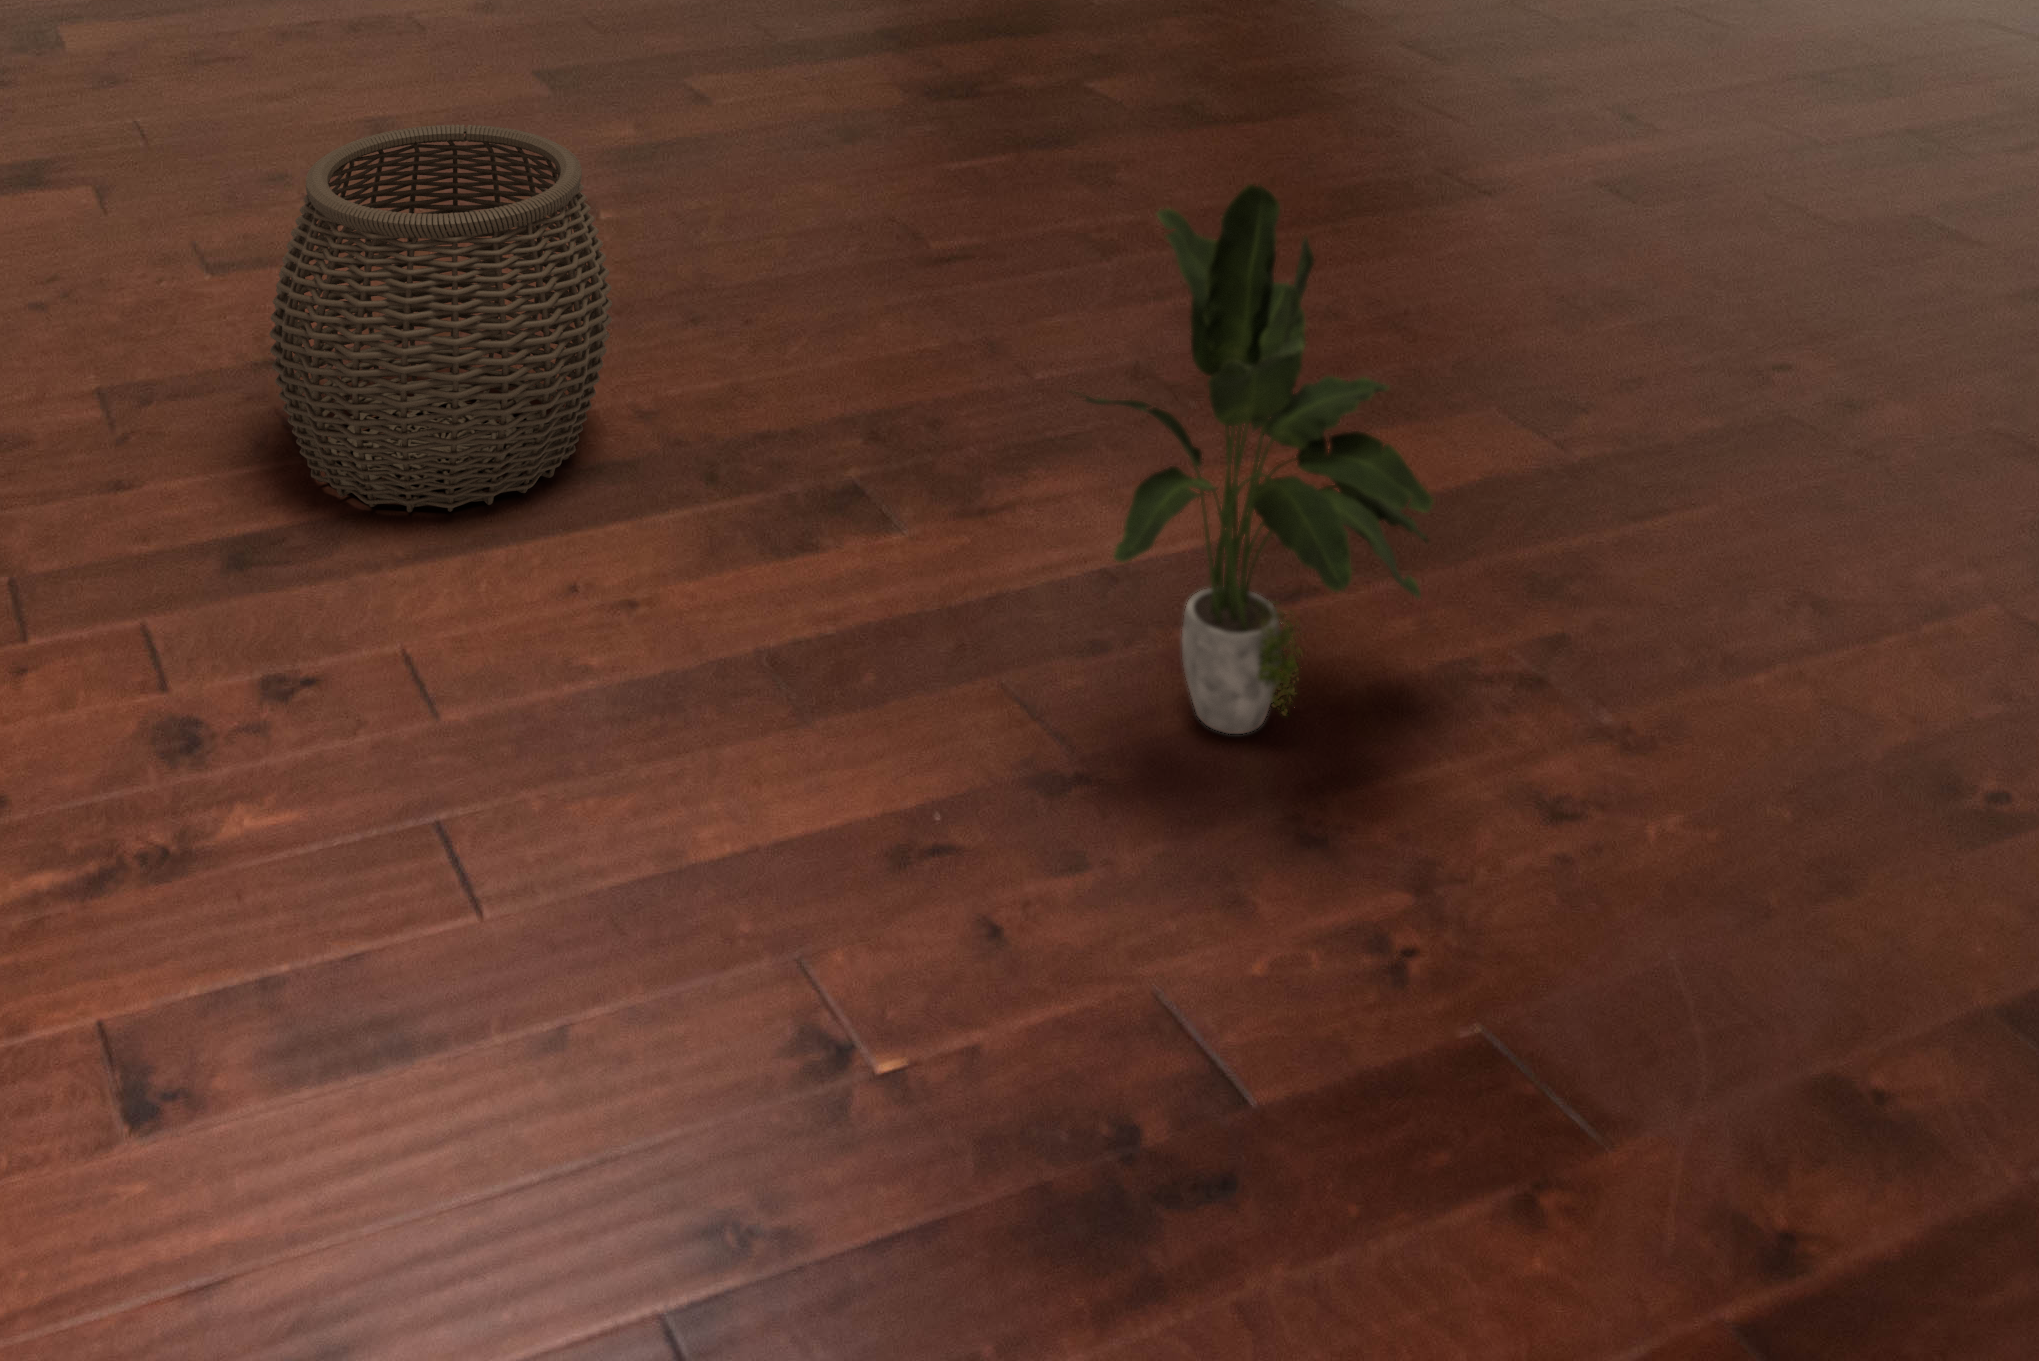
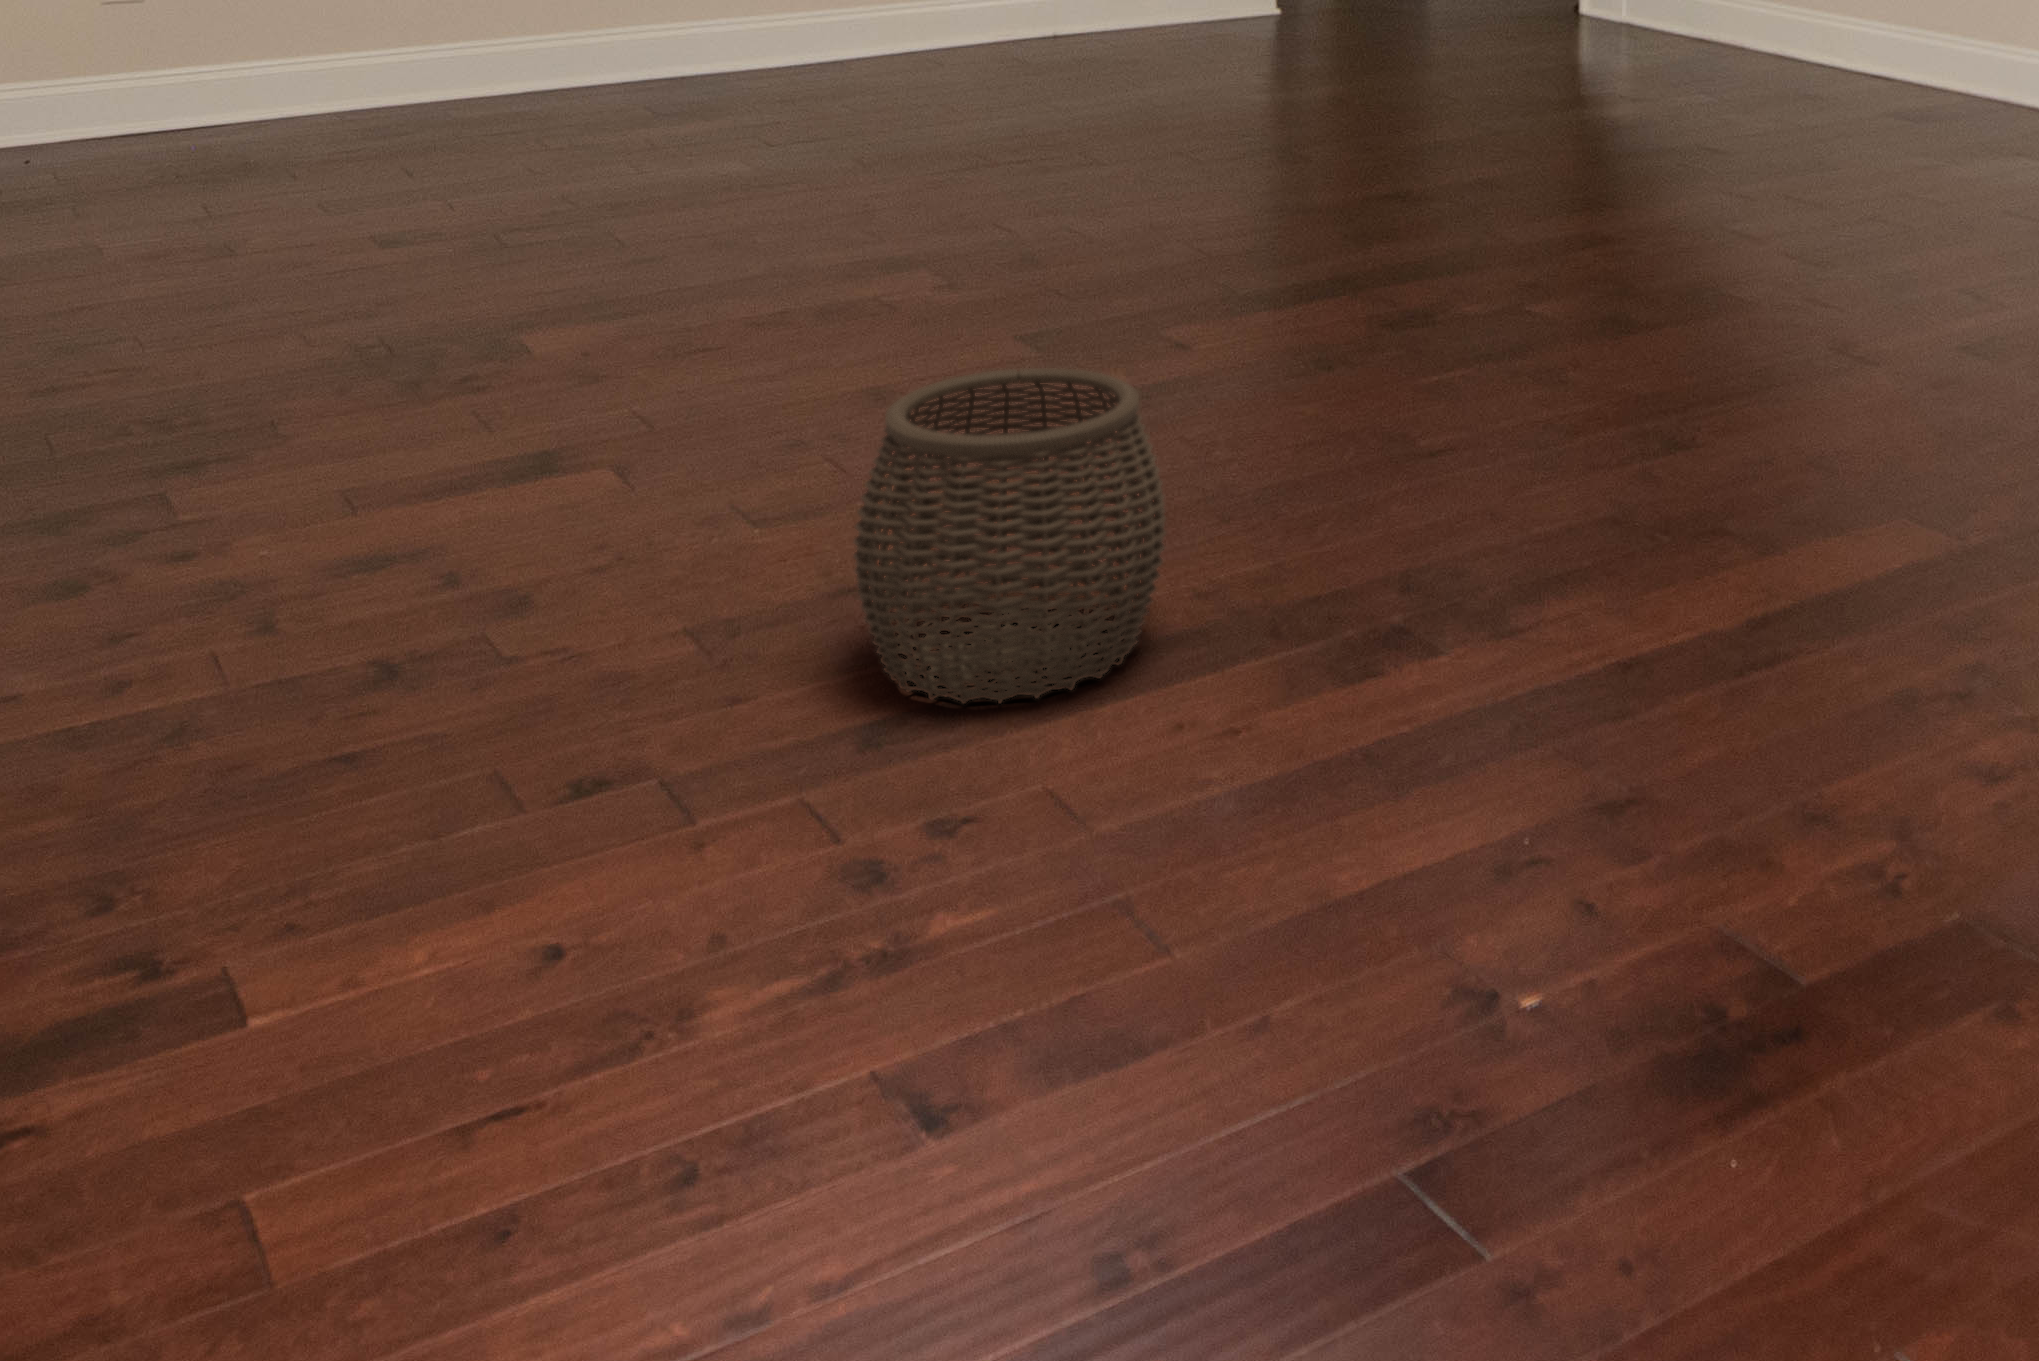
potted plant: present [1073,184,1433,734] -> none [1603,324,1885,764]

